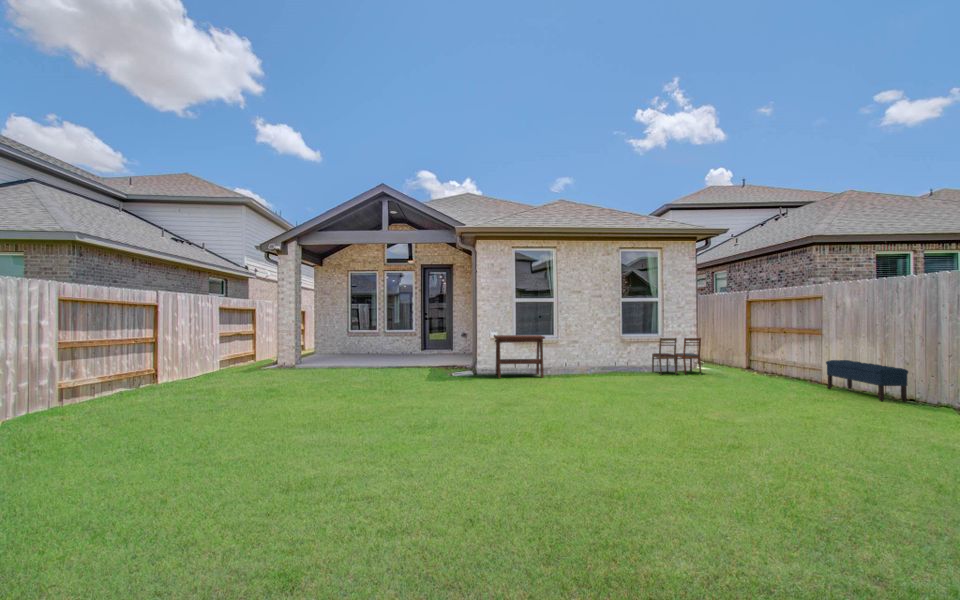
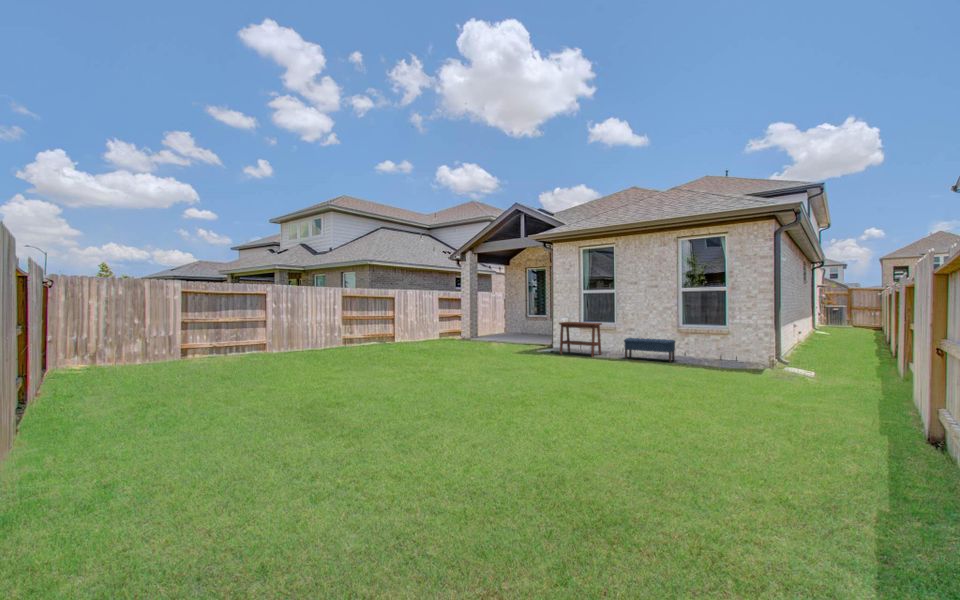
chair: present [652,338,701,375] -> none [704,329,755,370]
bench: present [826,360,908,401] -> present [624,338,675,363]

